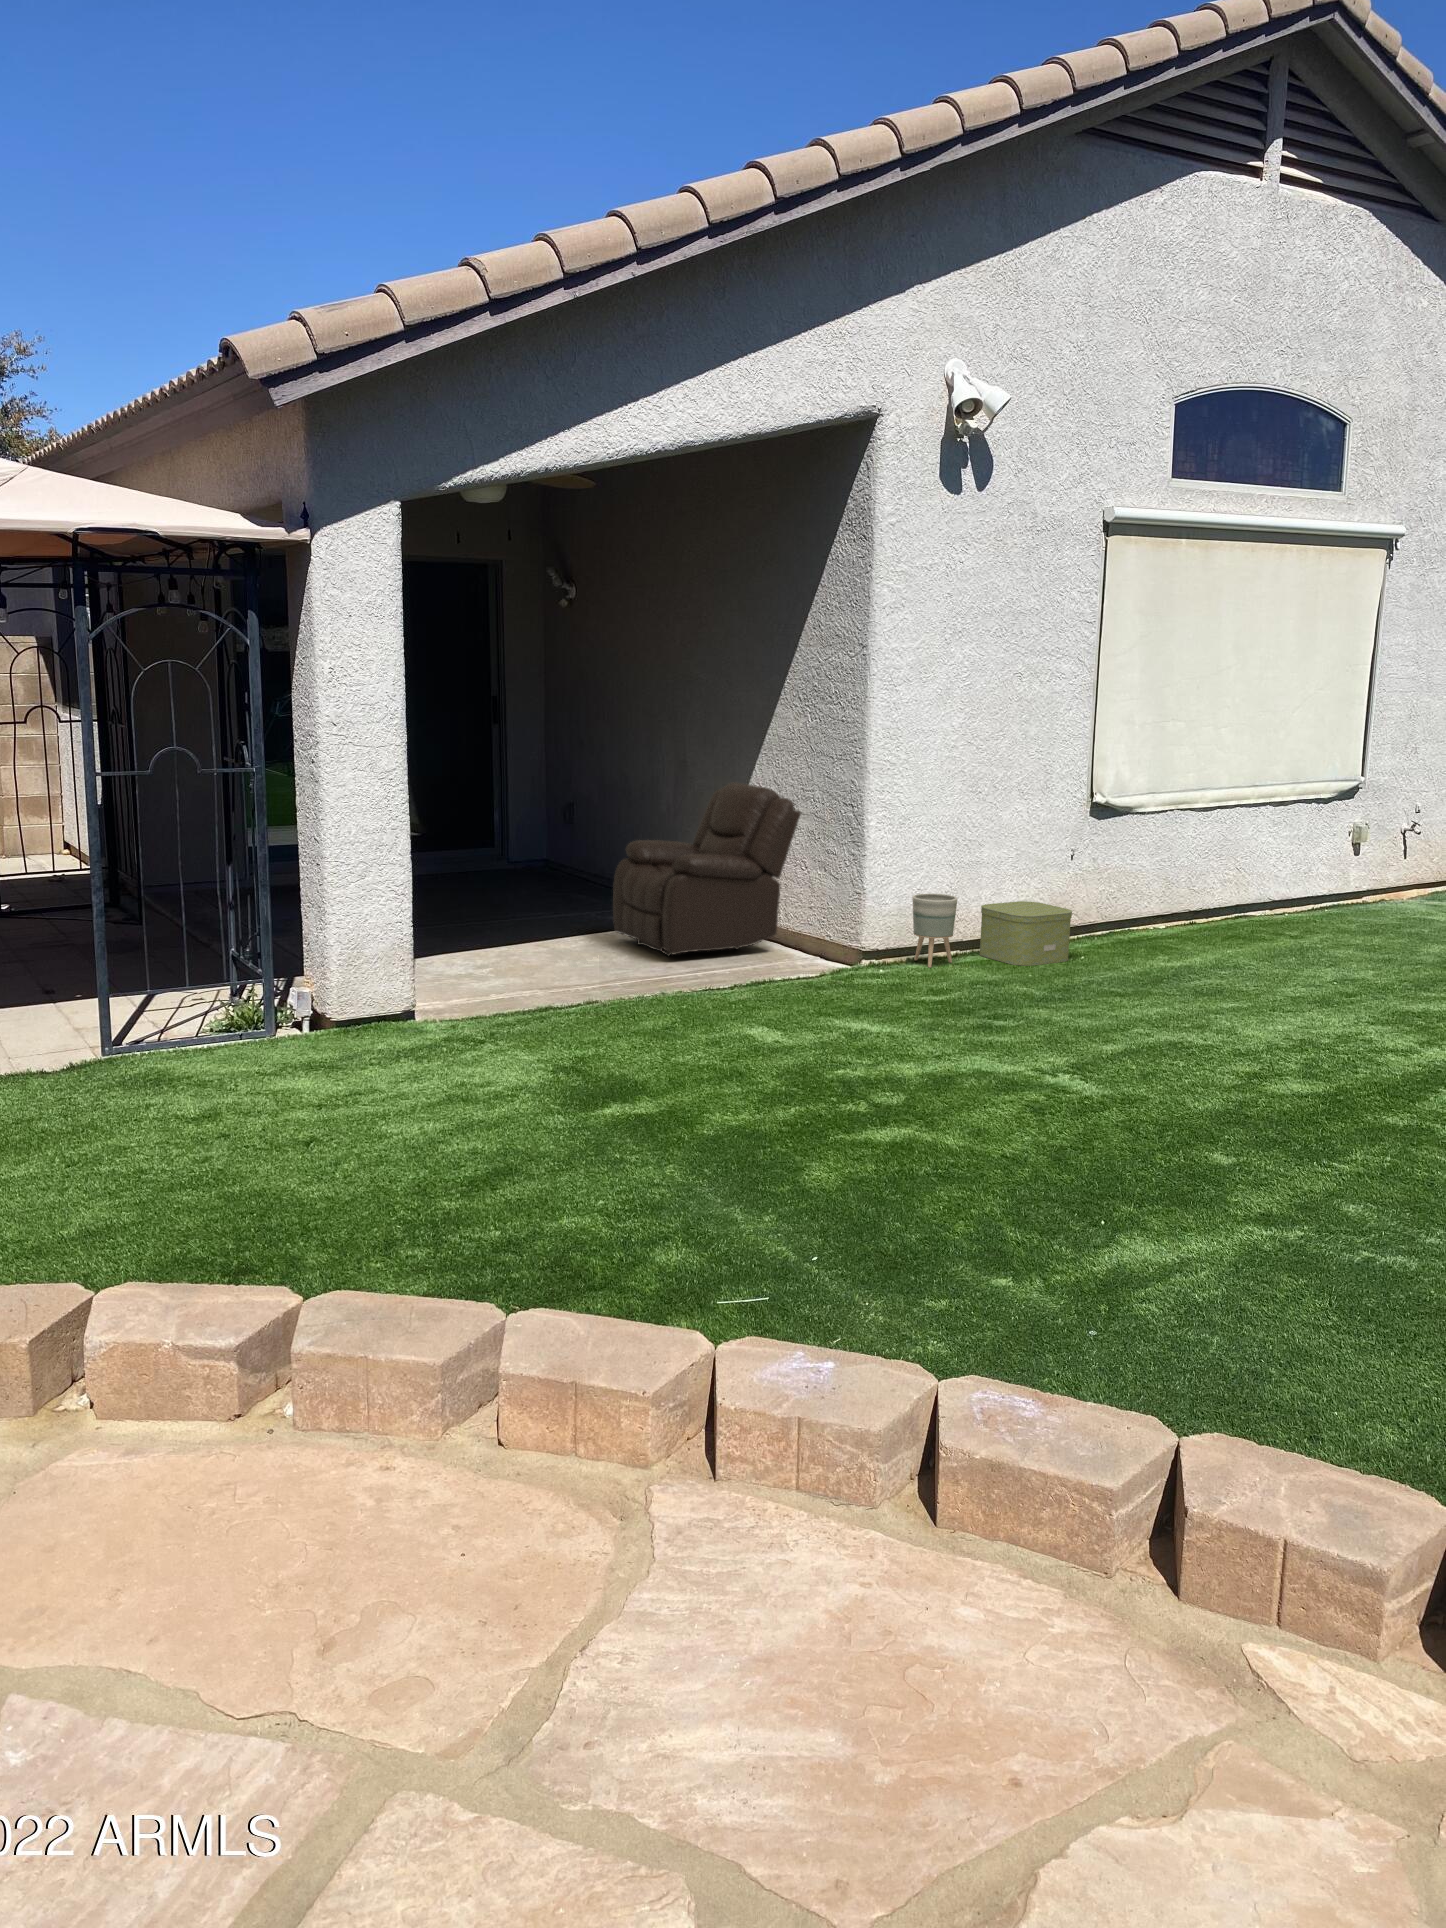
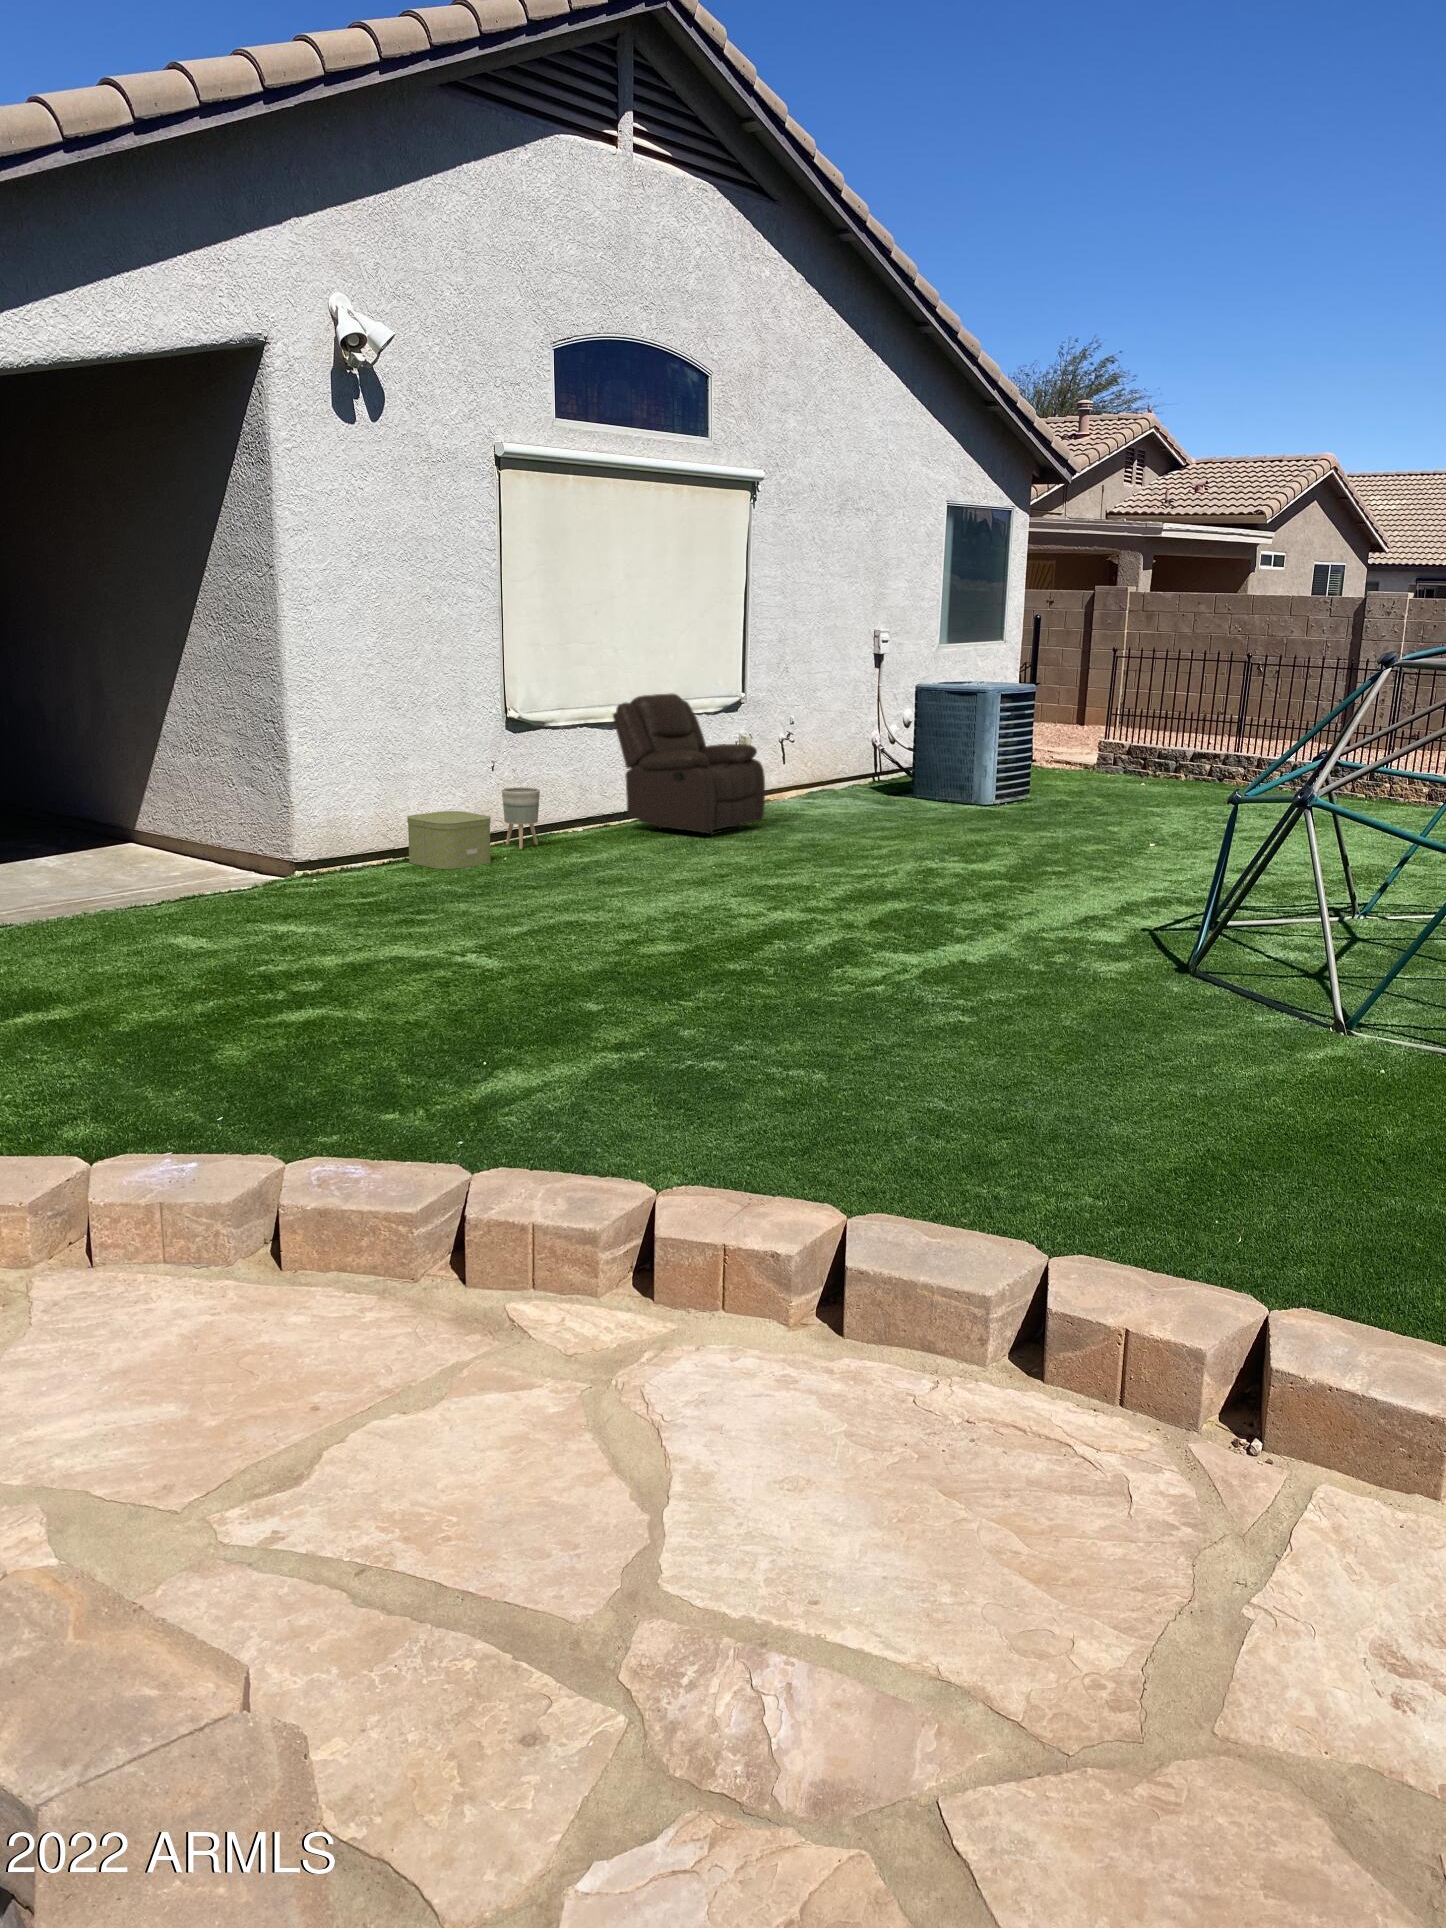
chair: present [613,782,801,956] -> present [613,693,765,835]
planter: present [912,894,957,967] -> present [502,787,540,849]

